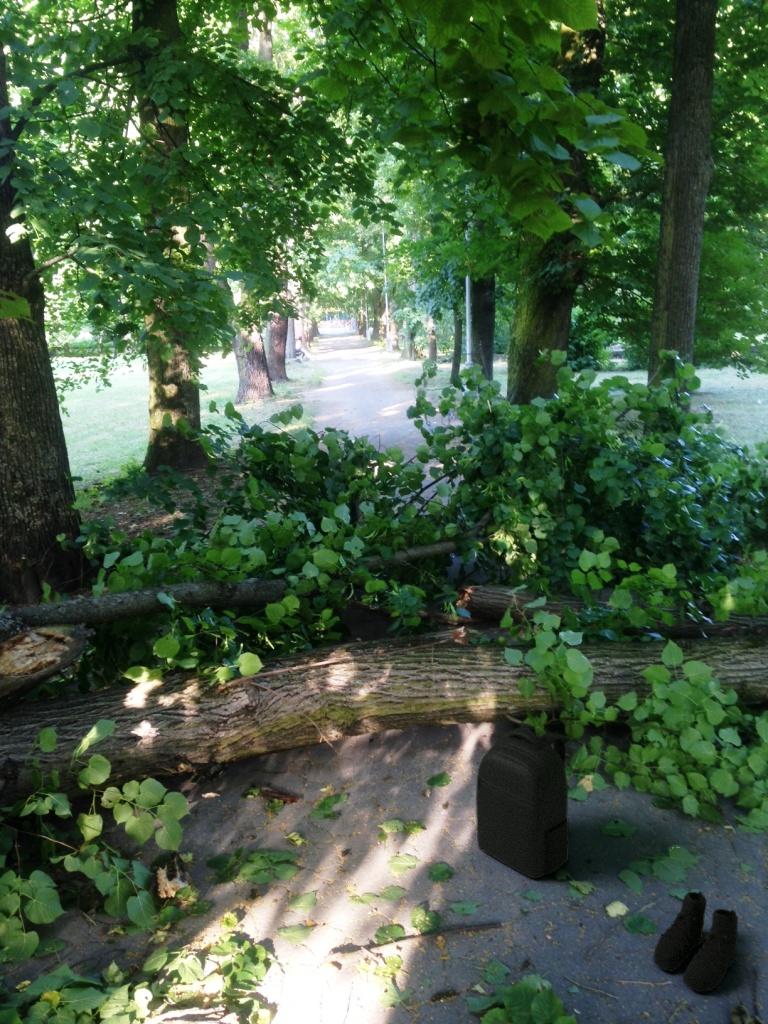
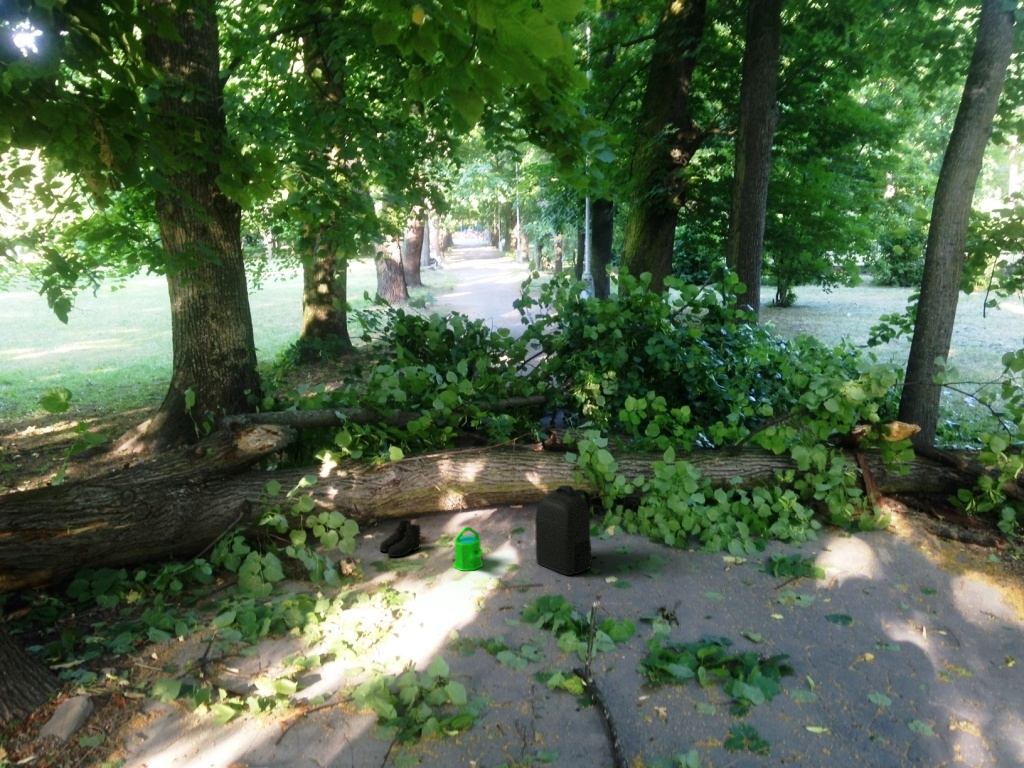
watering can: none [345,794,393,867] -> present [454,527,483,571]
boots: present [654,892,738,992] -> present [380,520,421,557]

